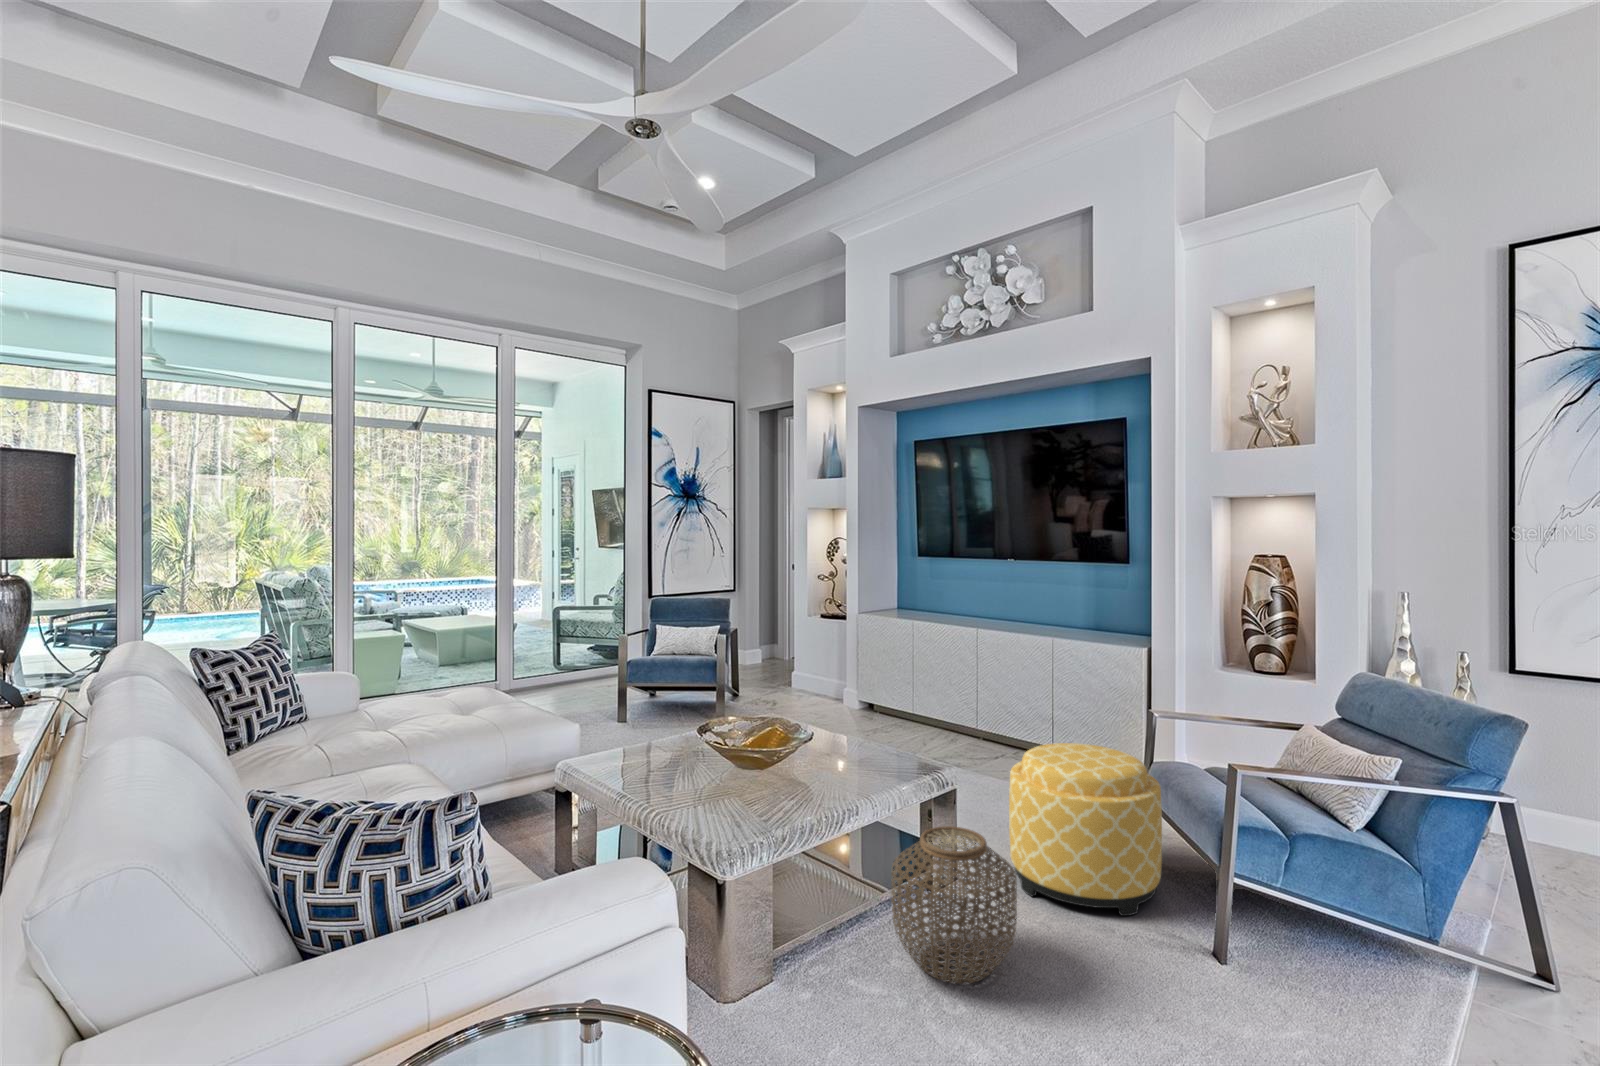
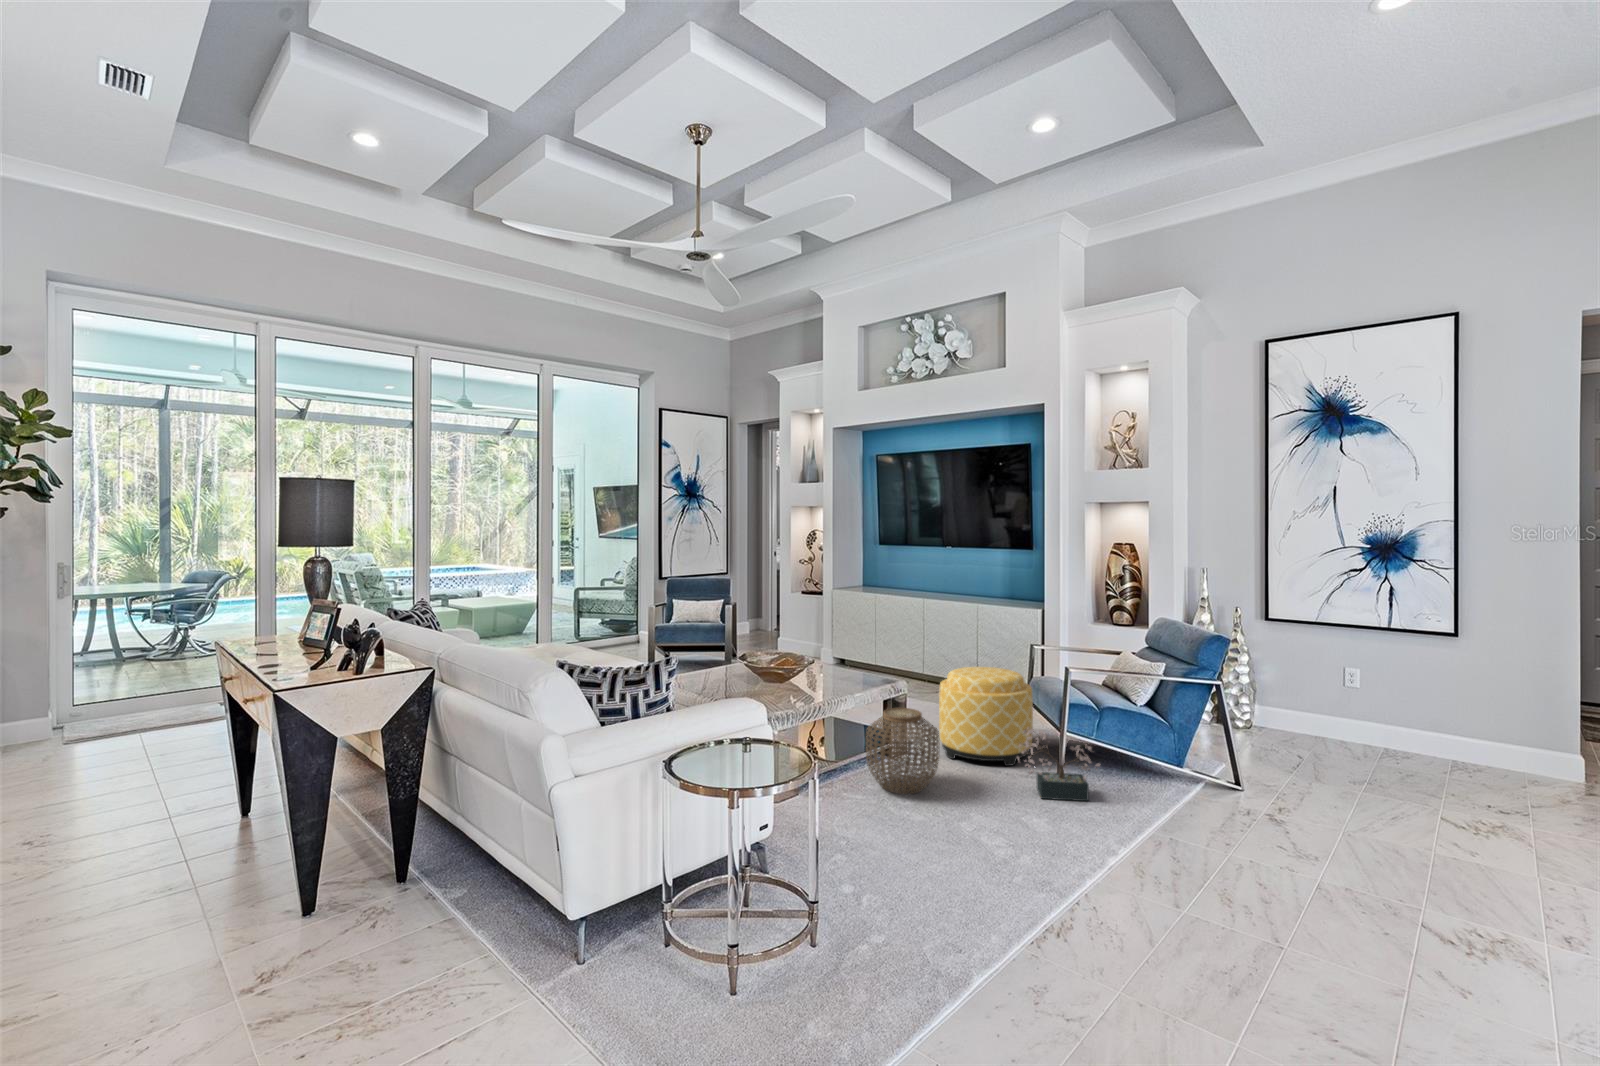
decorative plant: none [1153,867,1309,1016] -> present [1017,727,1100,801]

